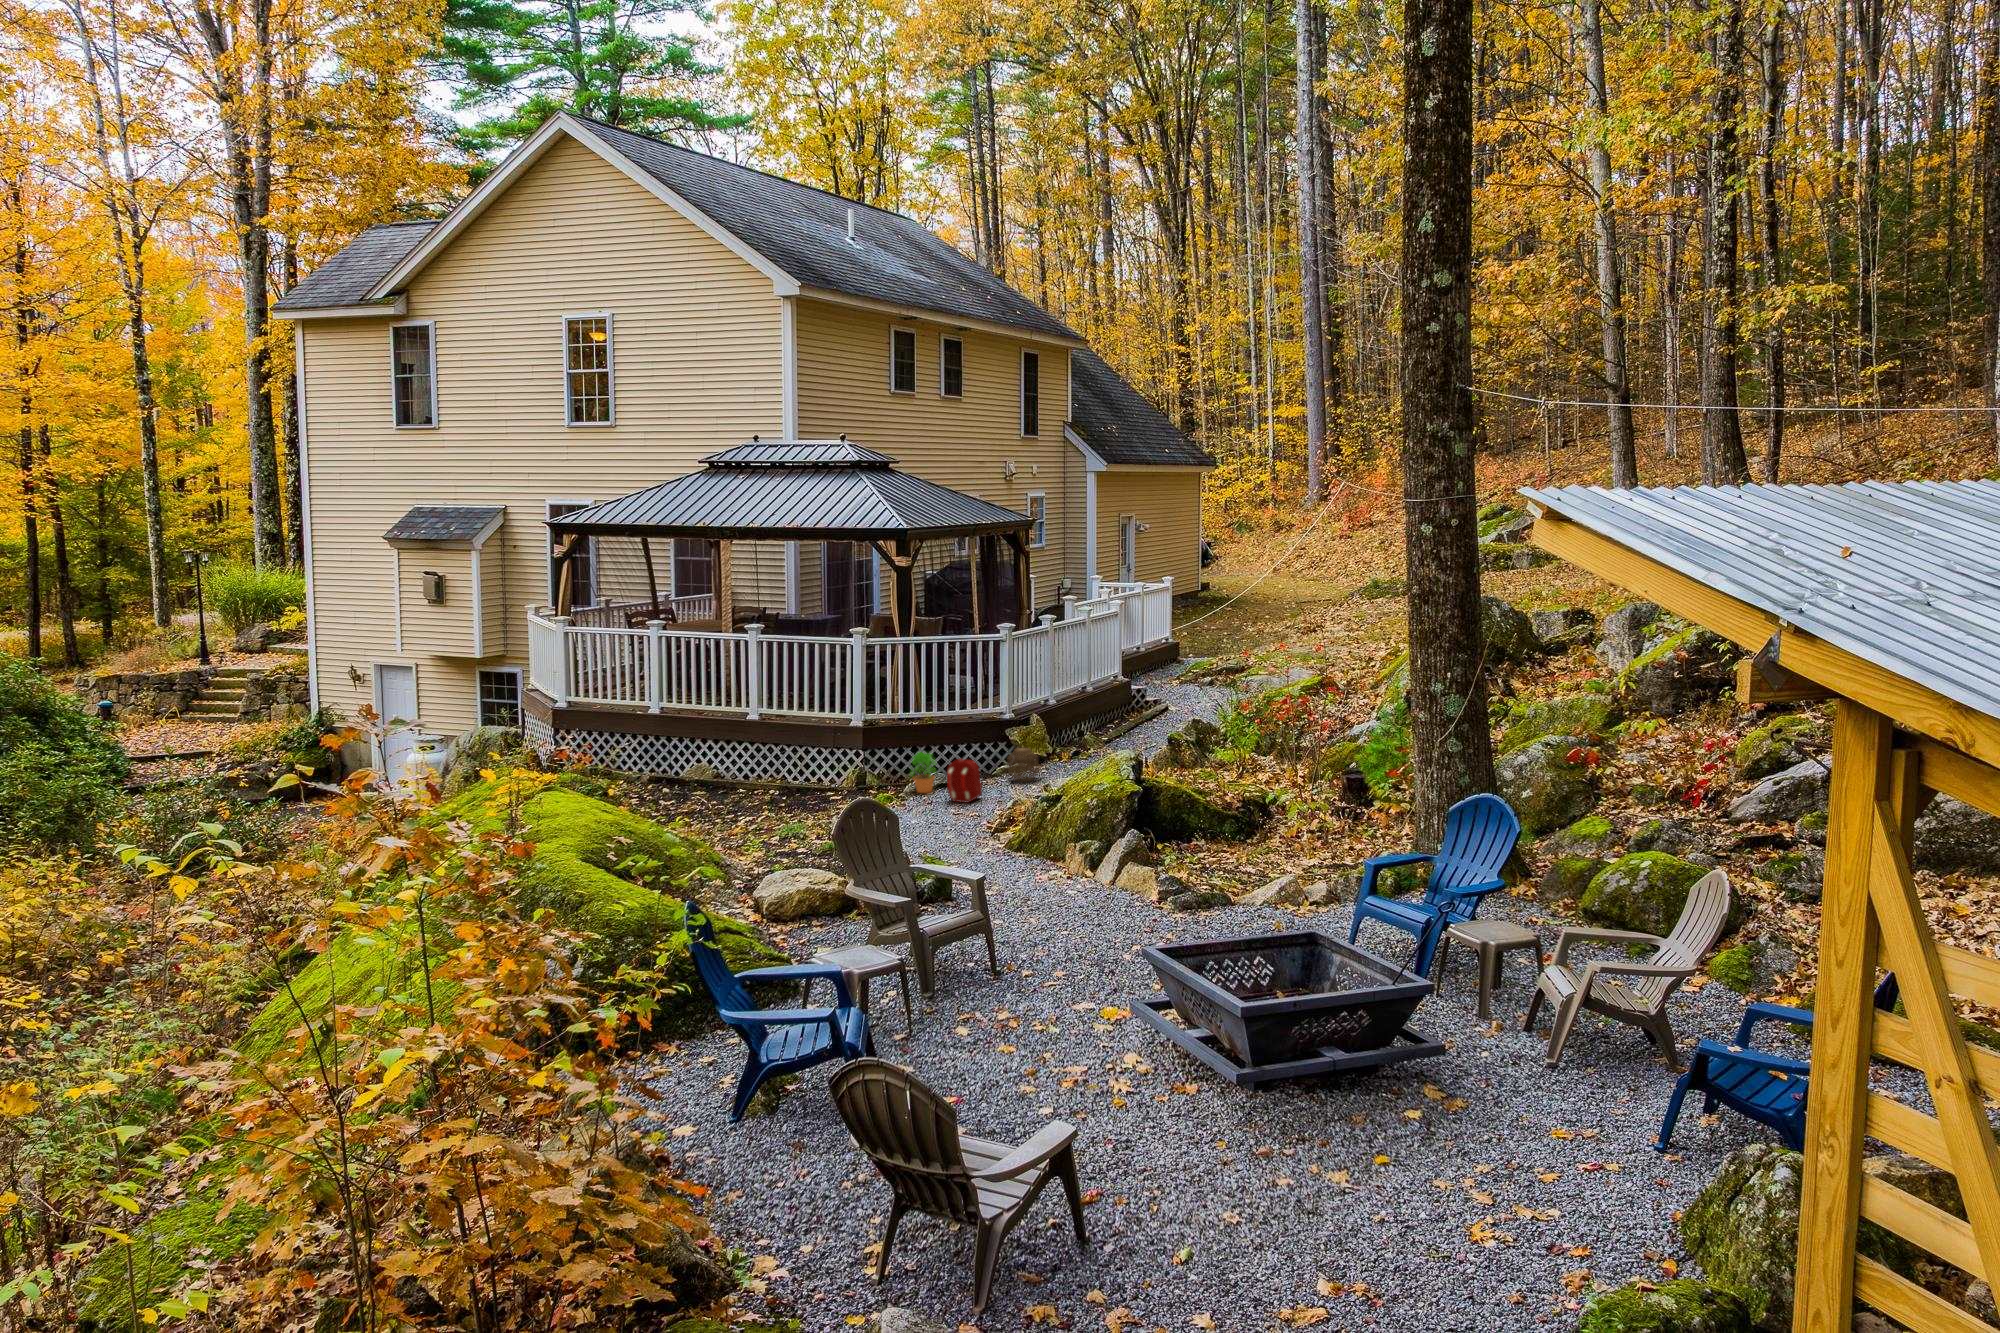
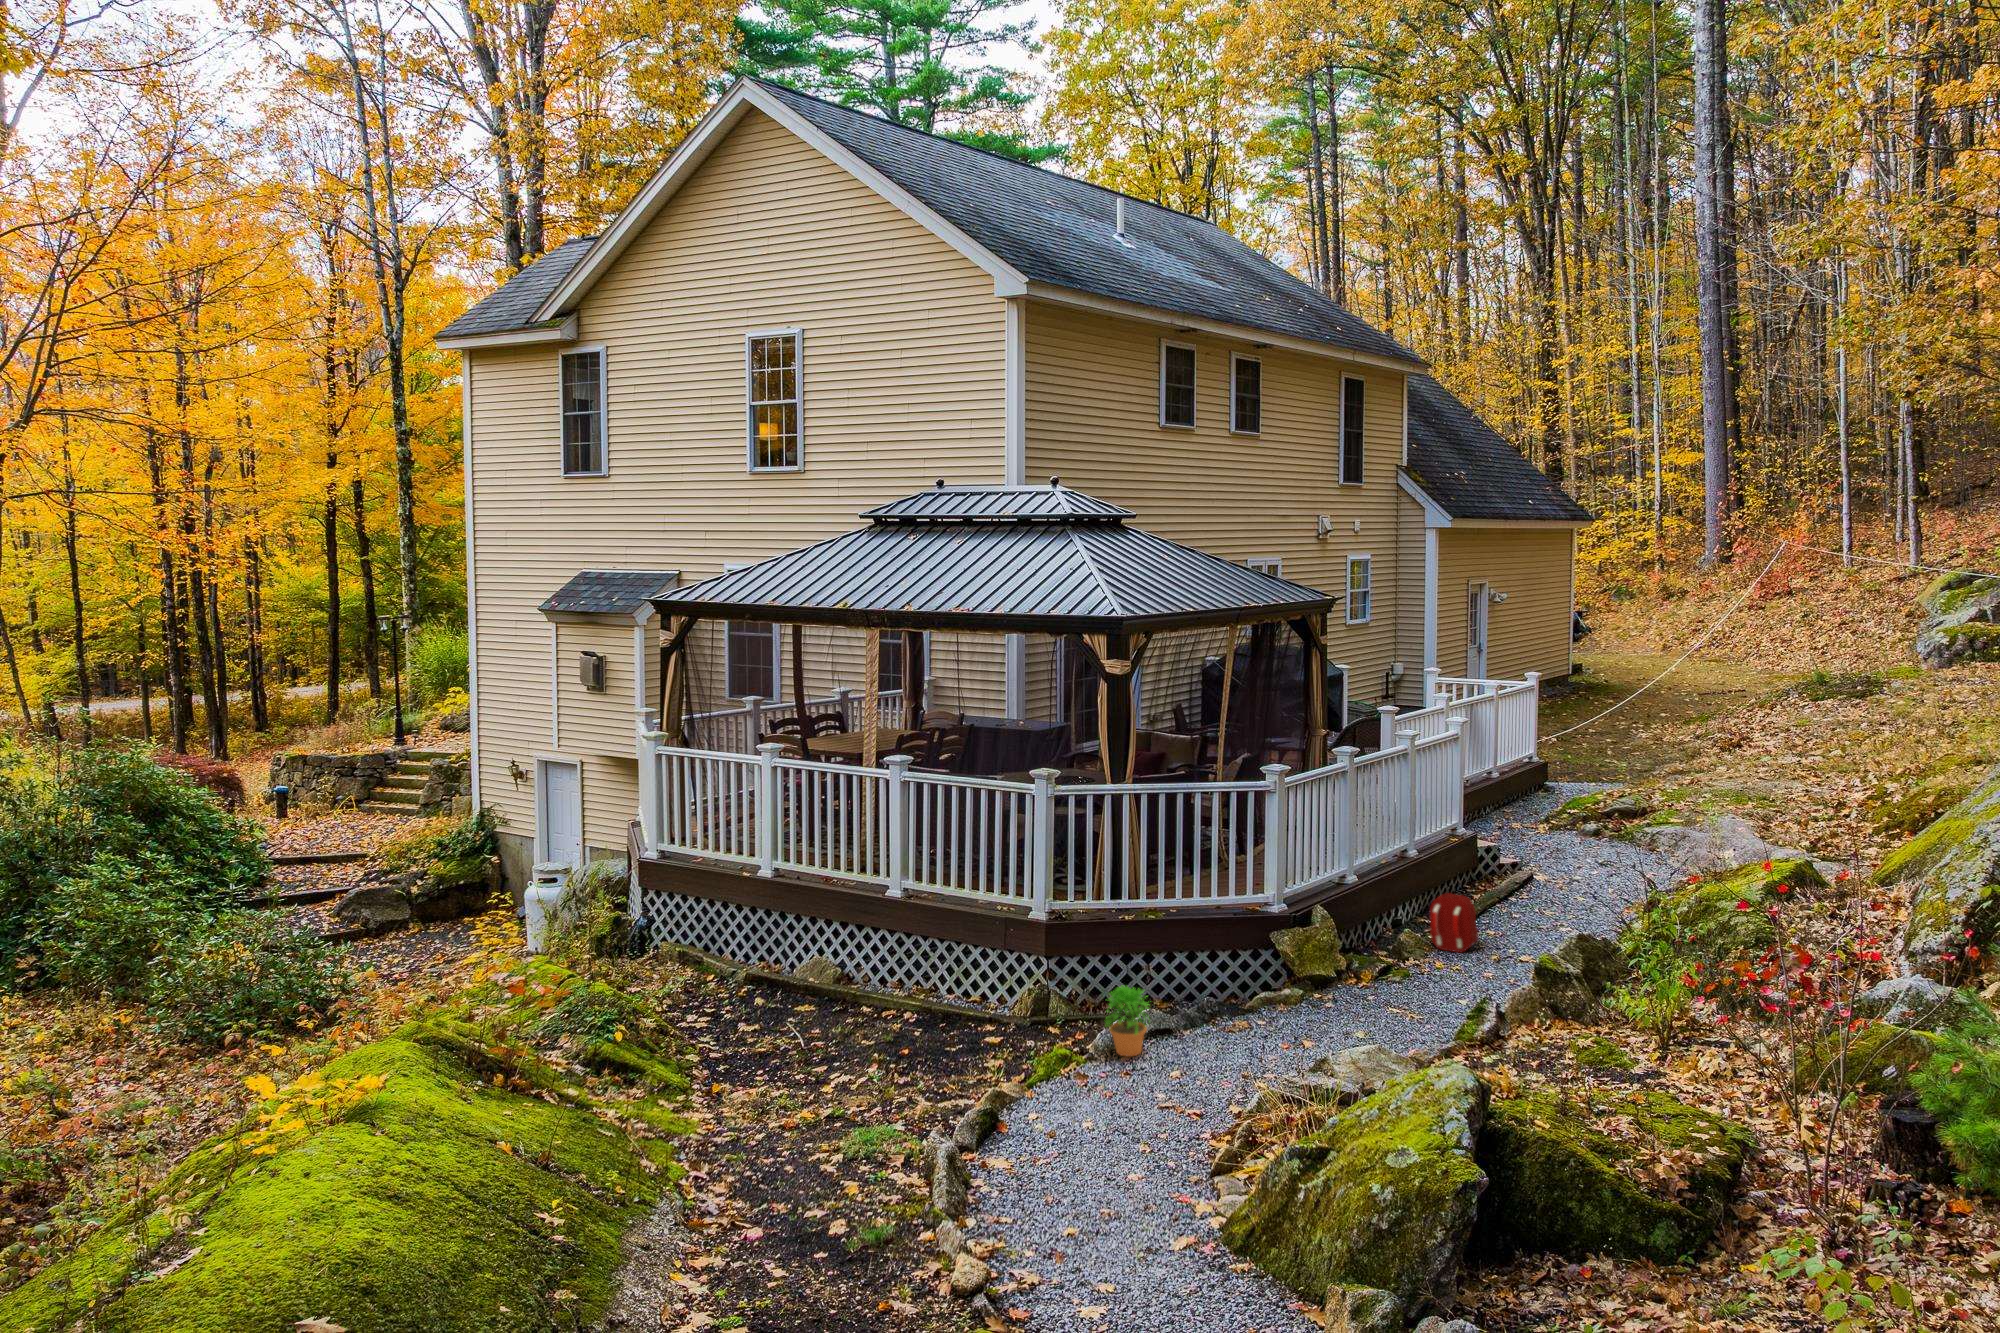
woven basket: present [1007,748,1038,782] -> none [1271,987,1325,1049]
backpack: present [947,759,982,803] -> present [1430,893,1478,953]

